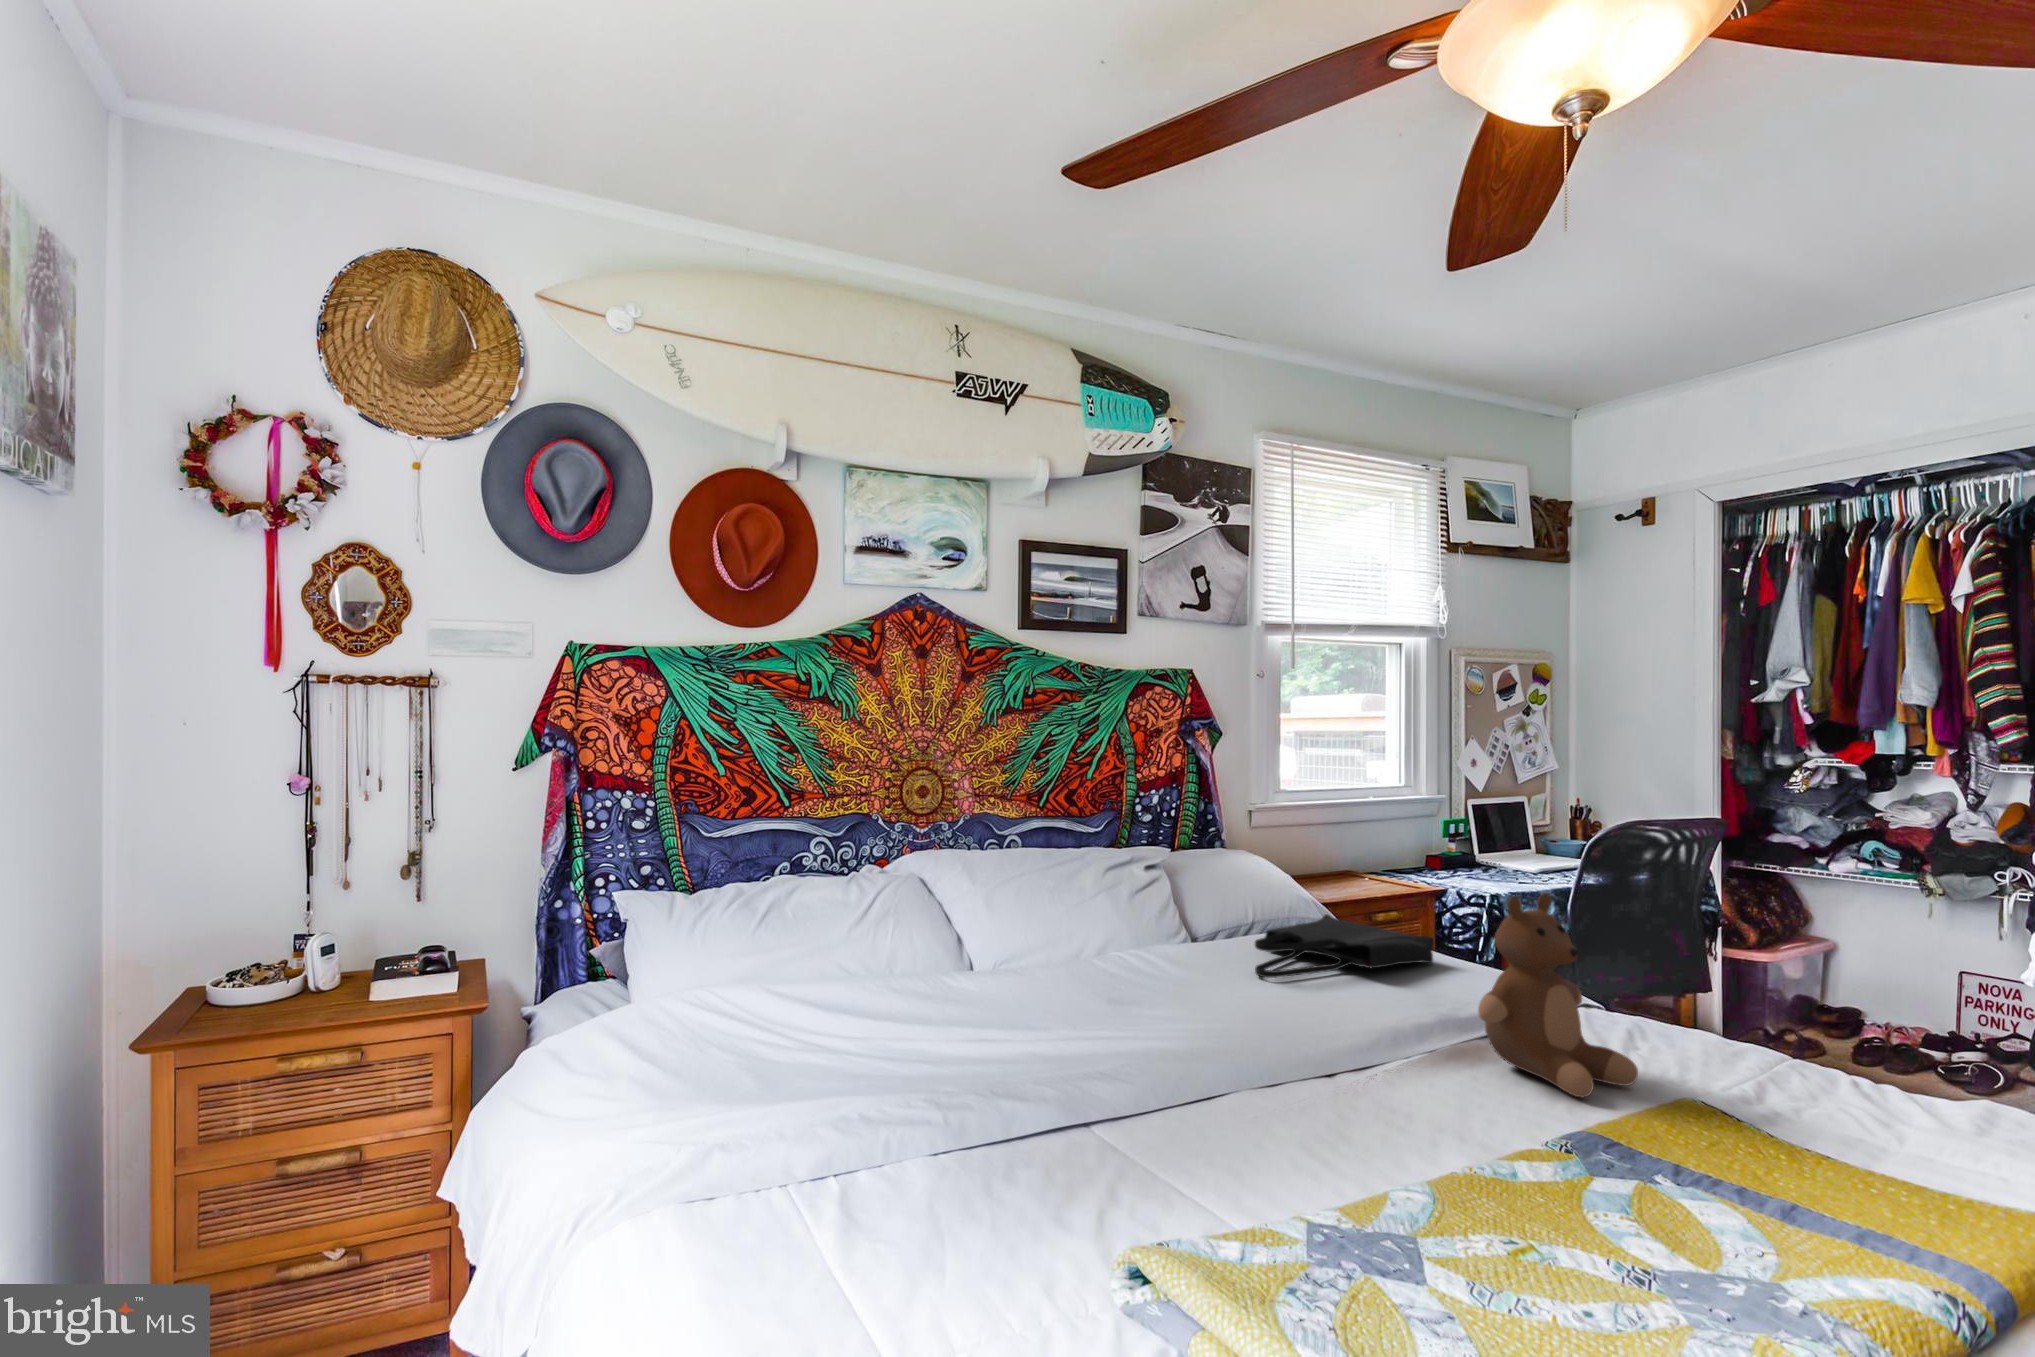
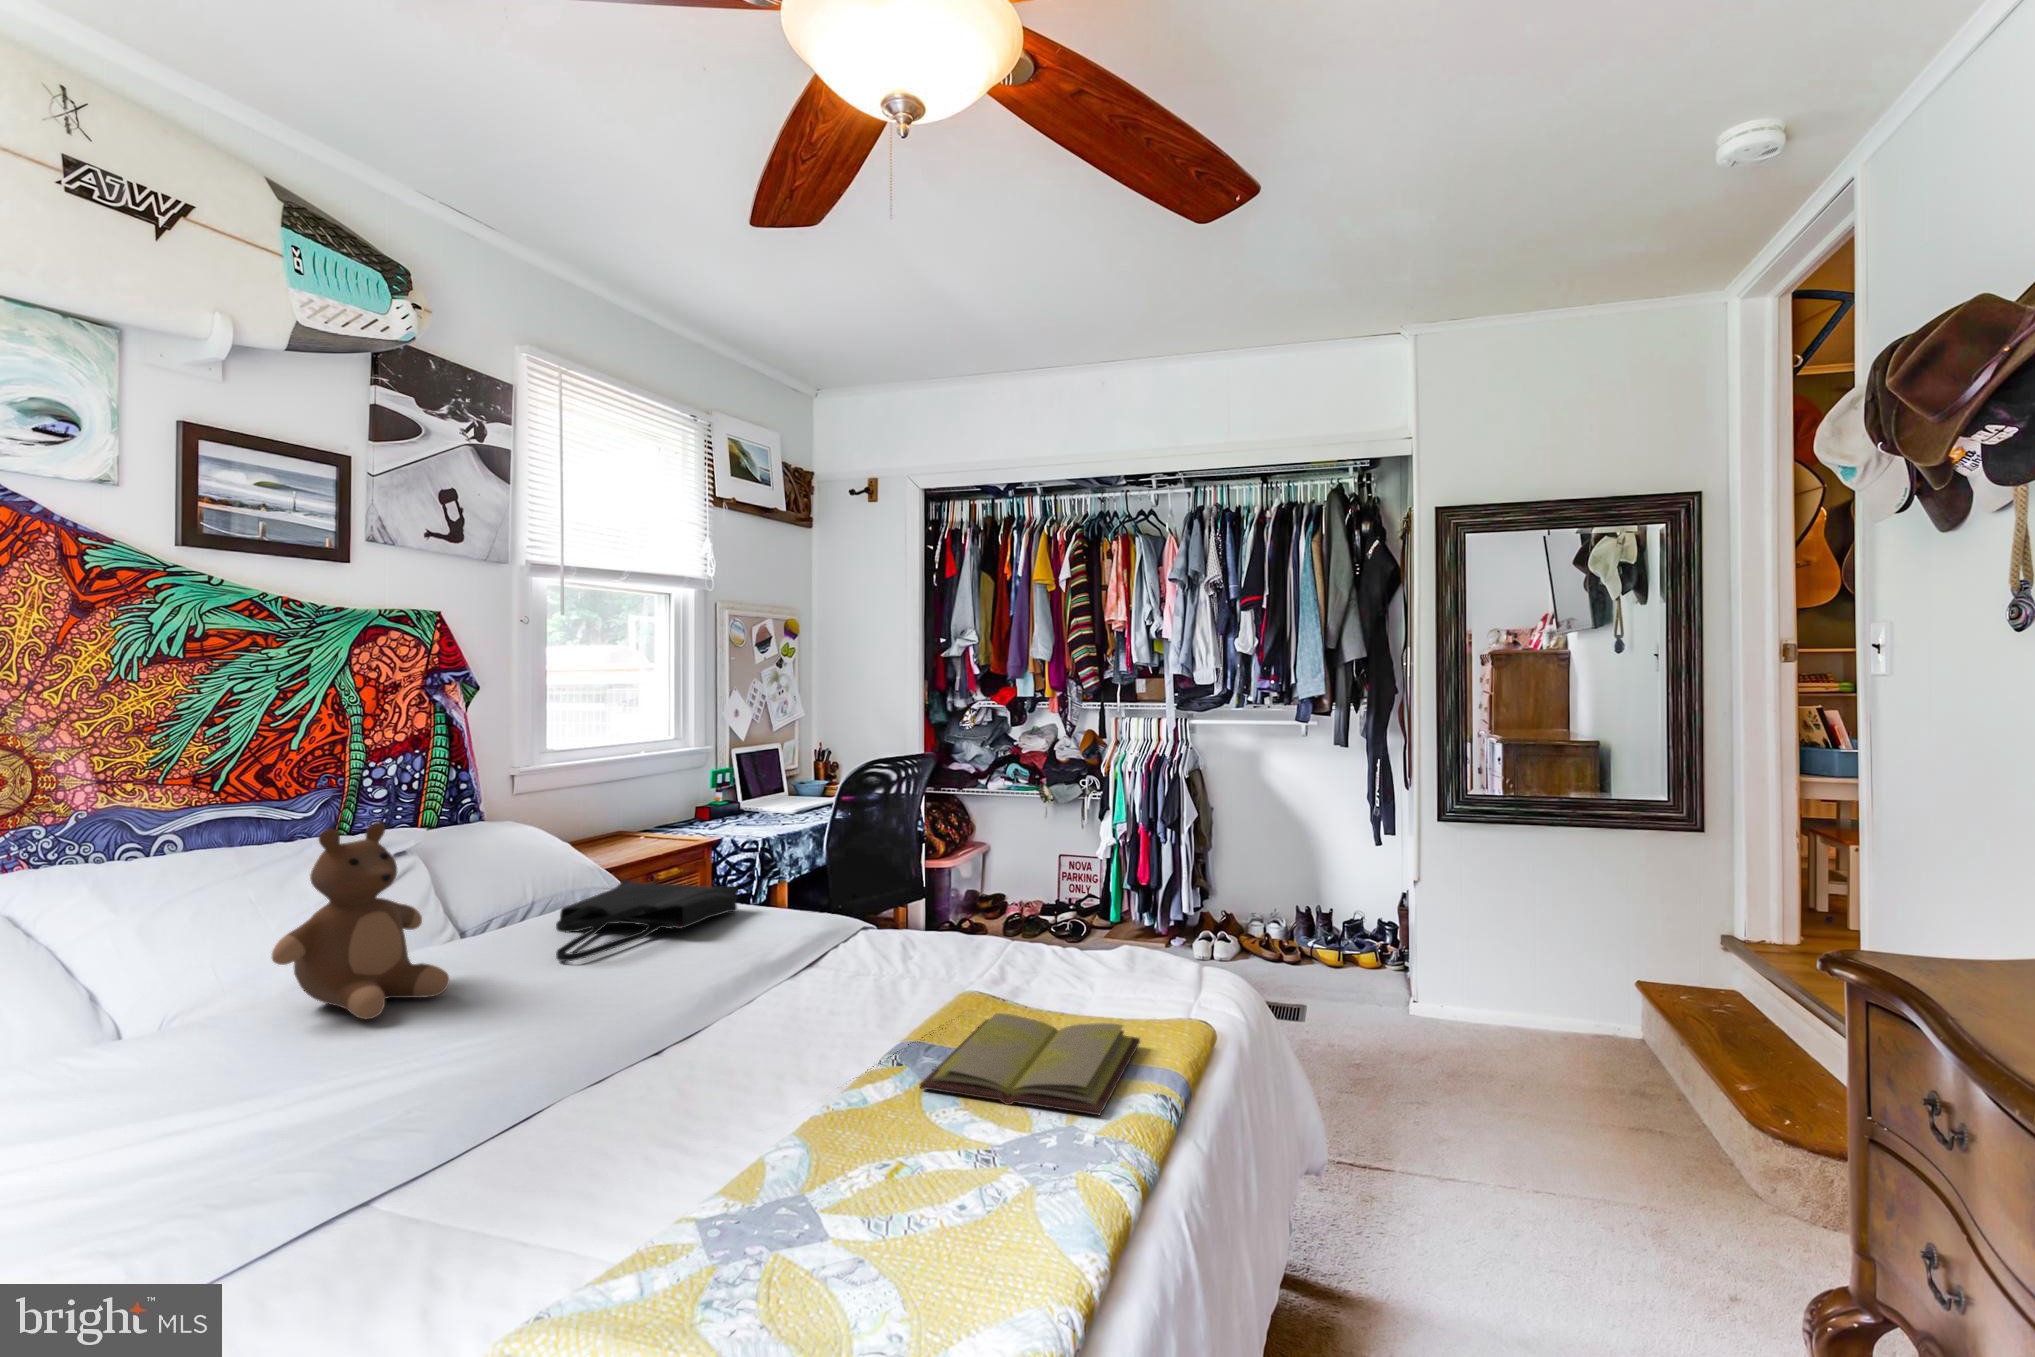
teddy bear: present [1478,893,1638,1098] -> present [272,822,449,1019]
diary: none [1585,1136,1961,1298] -> present [920,1013,1140,1115]

